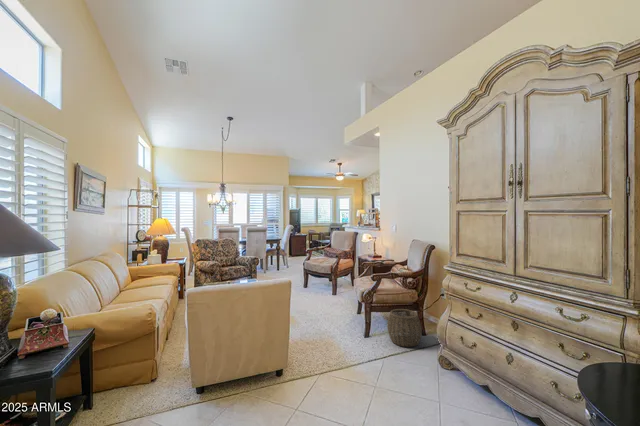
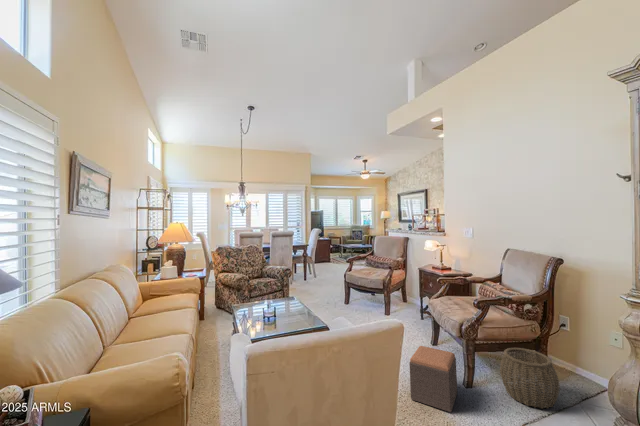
footstool: none [322,308,357,350] -> present [409,346,457,412]

